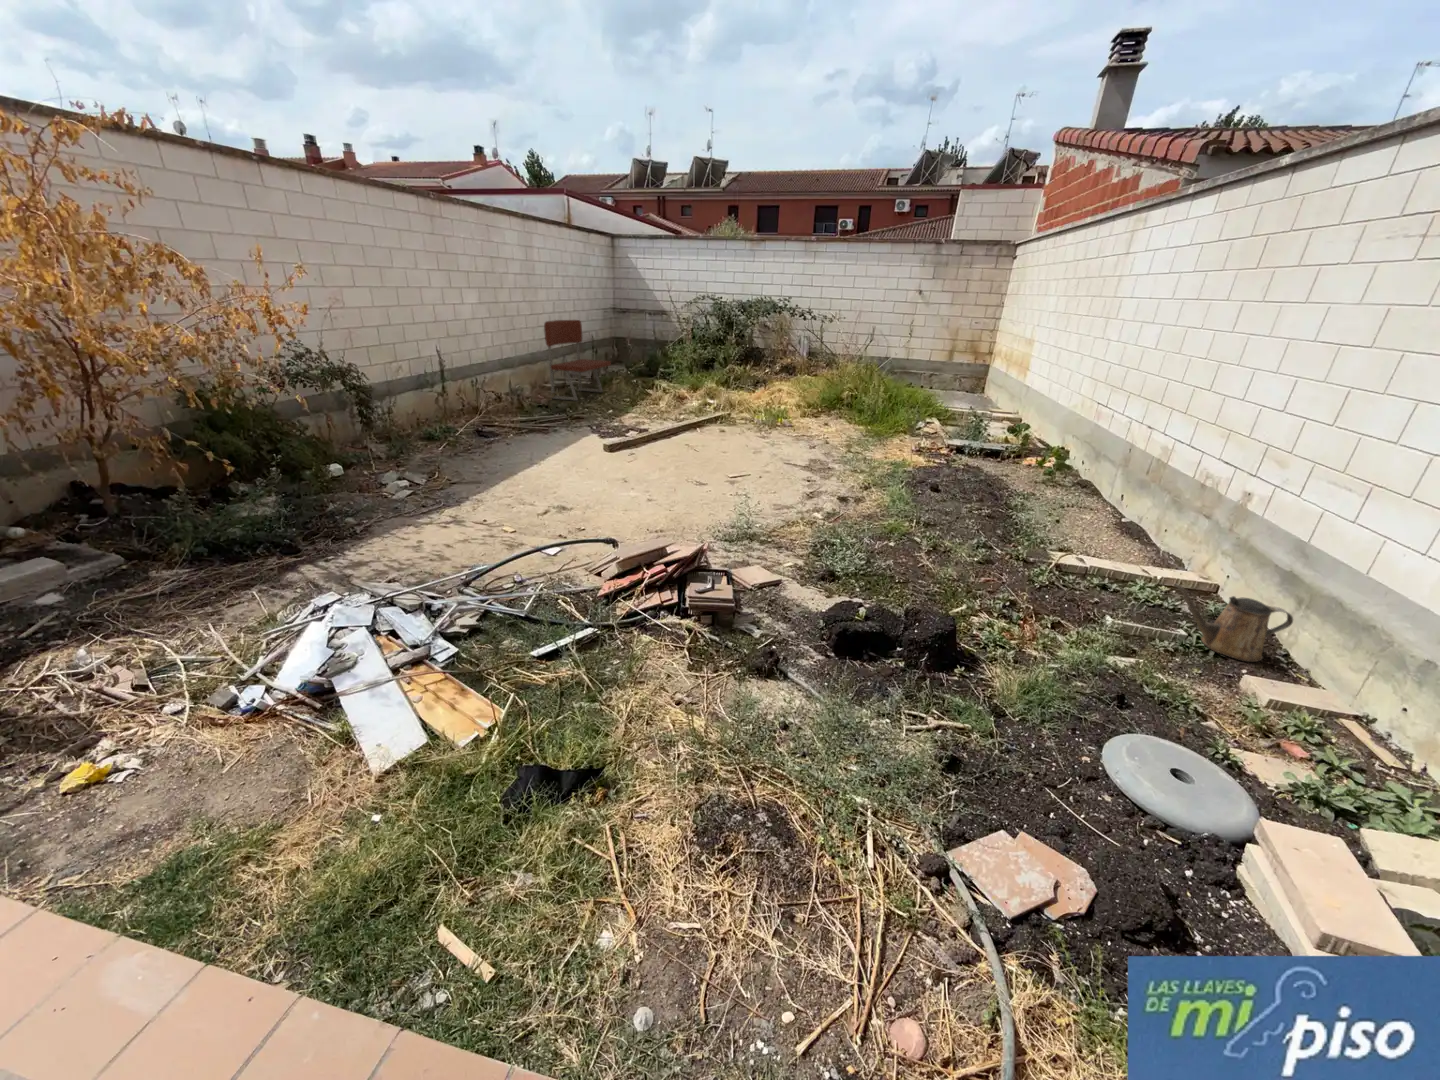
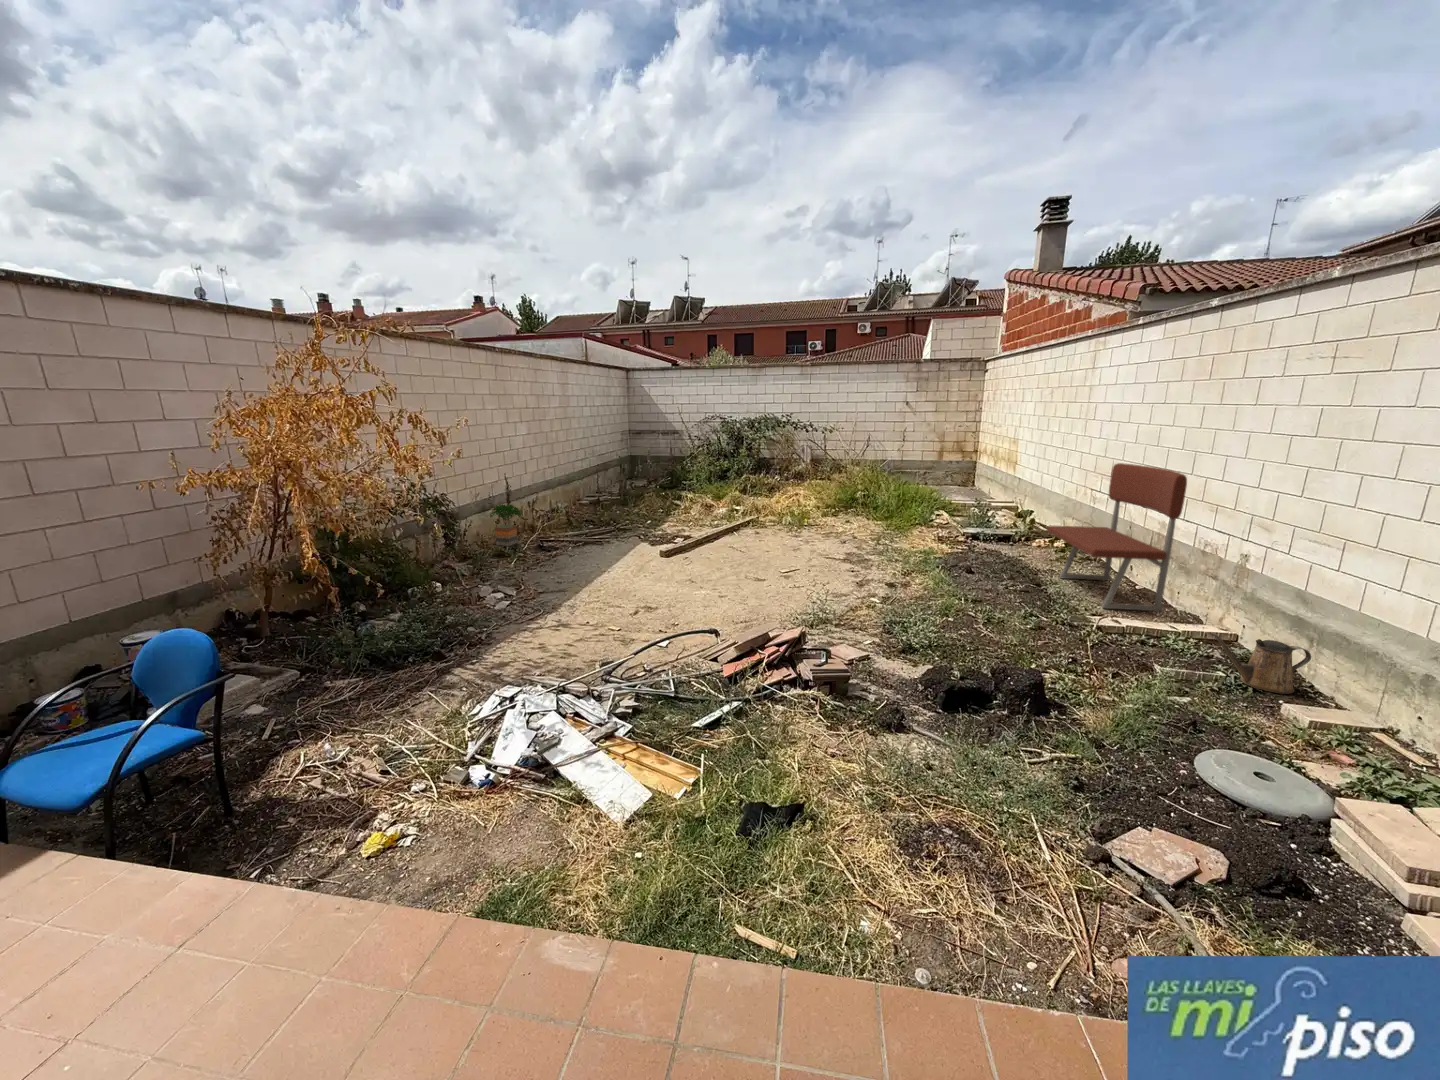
bench: present [544,320,611,401] -> present [1047,463,1187,611]
potted tree: none [435,385,473,431] -> present [490,504,521,546]

